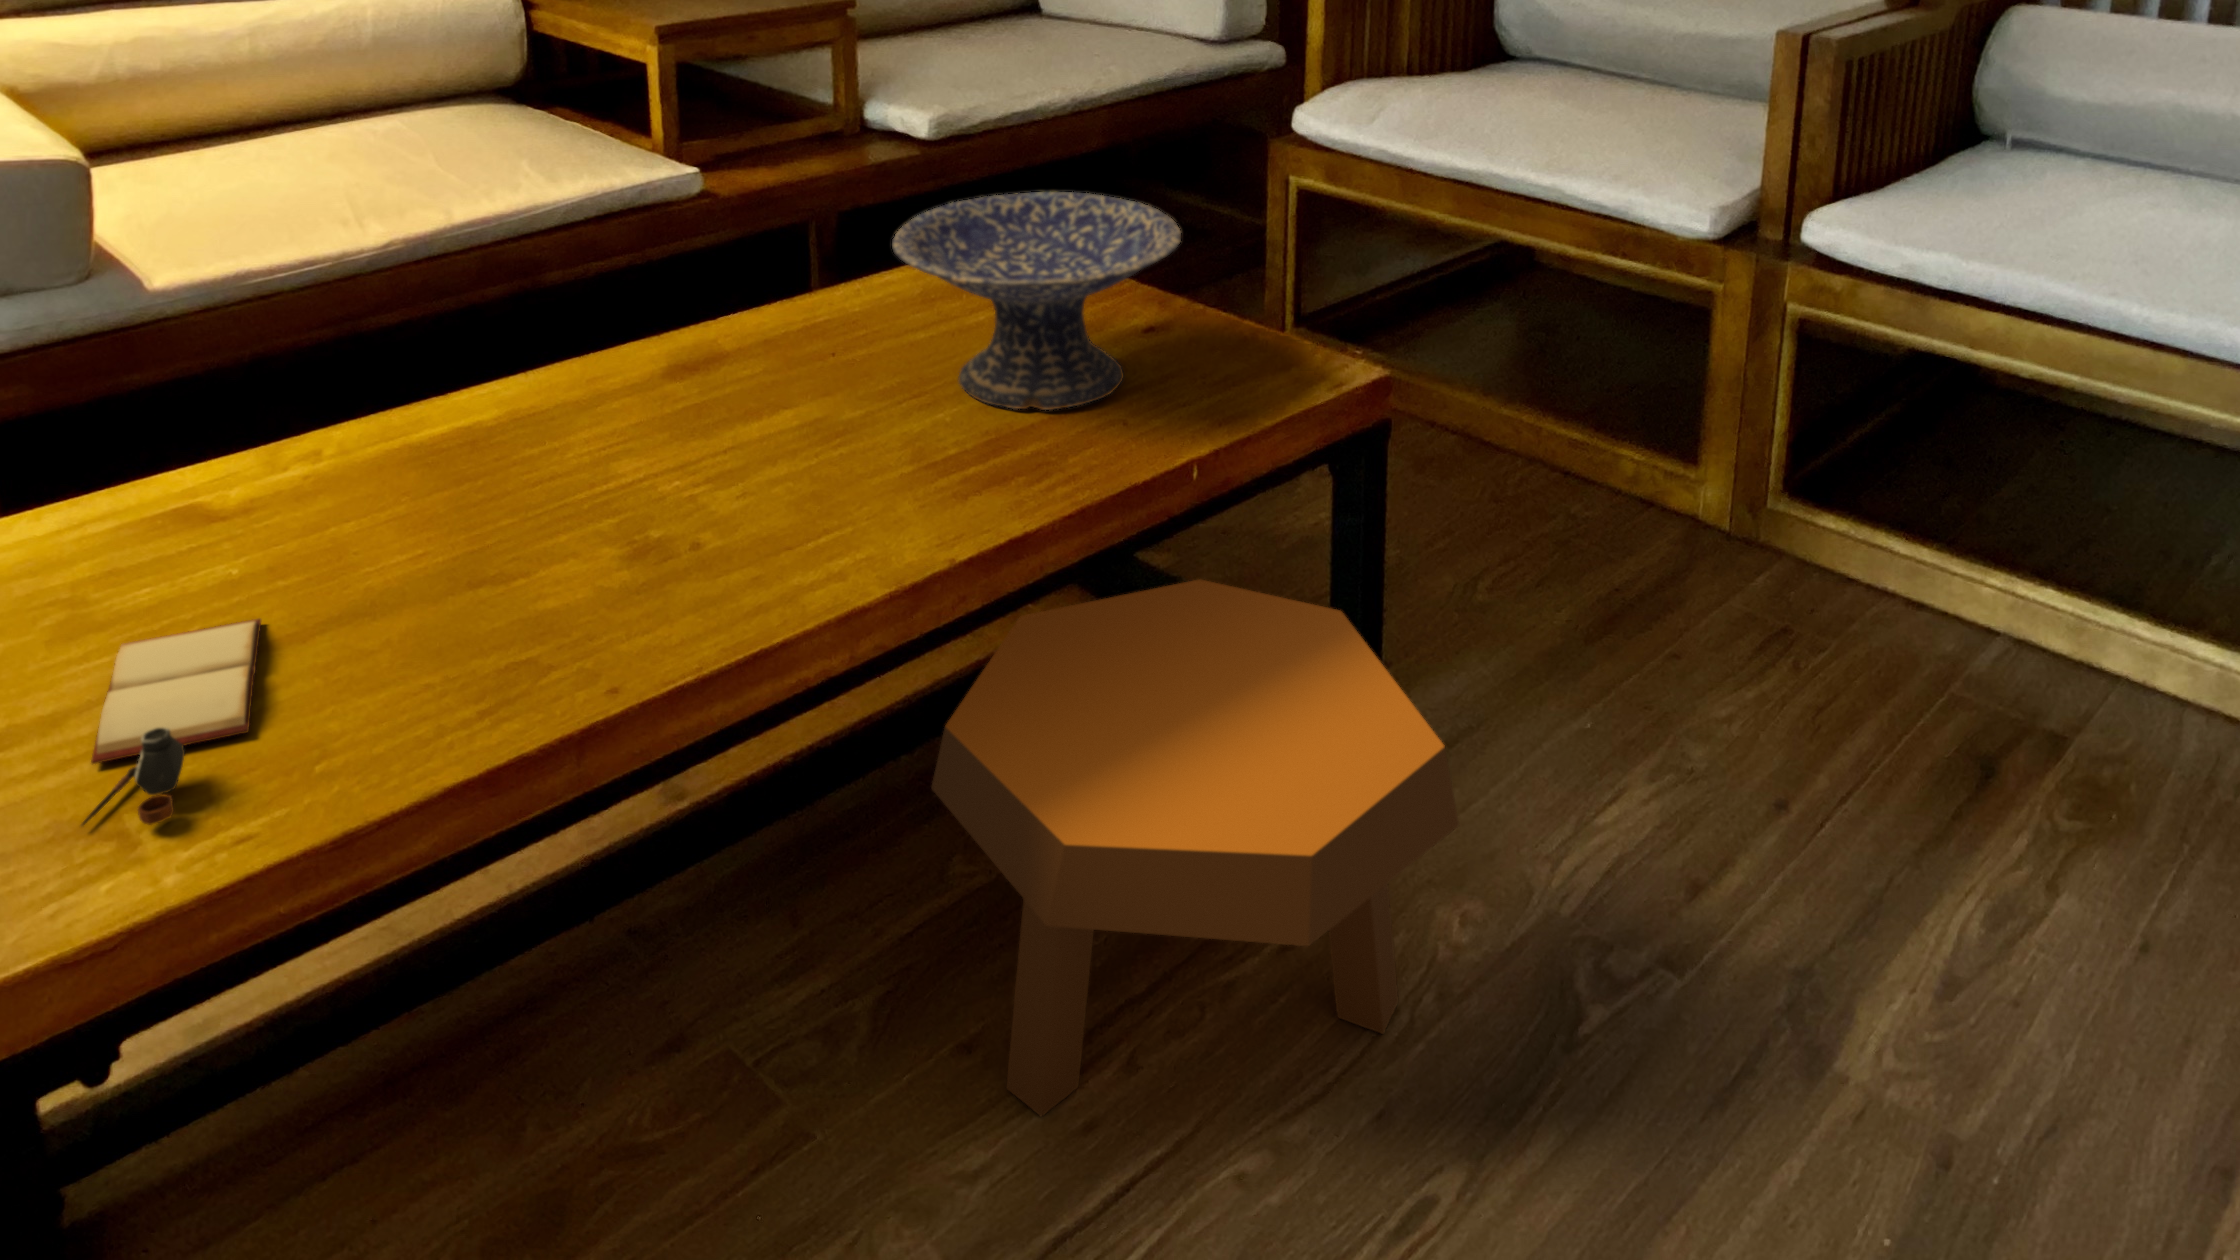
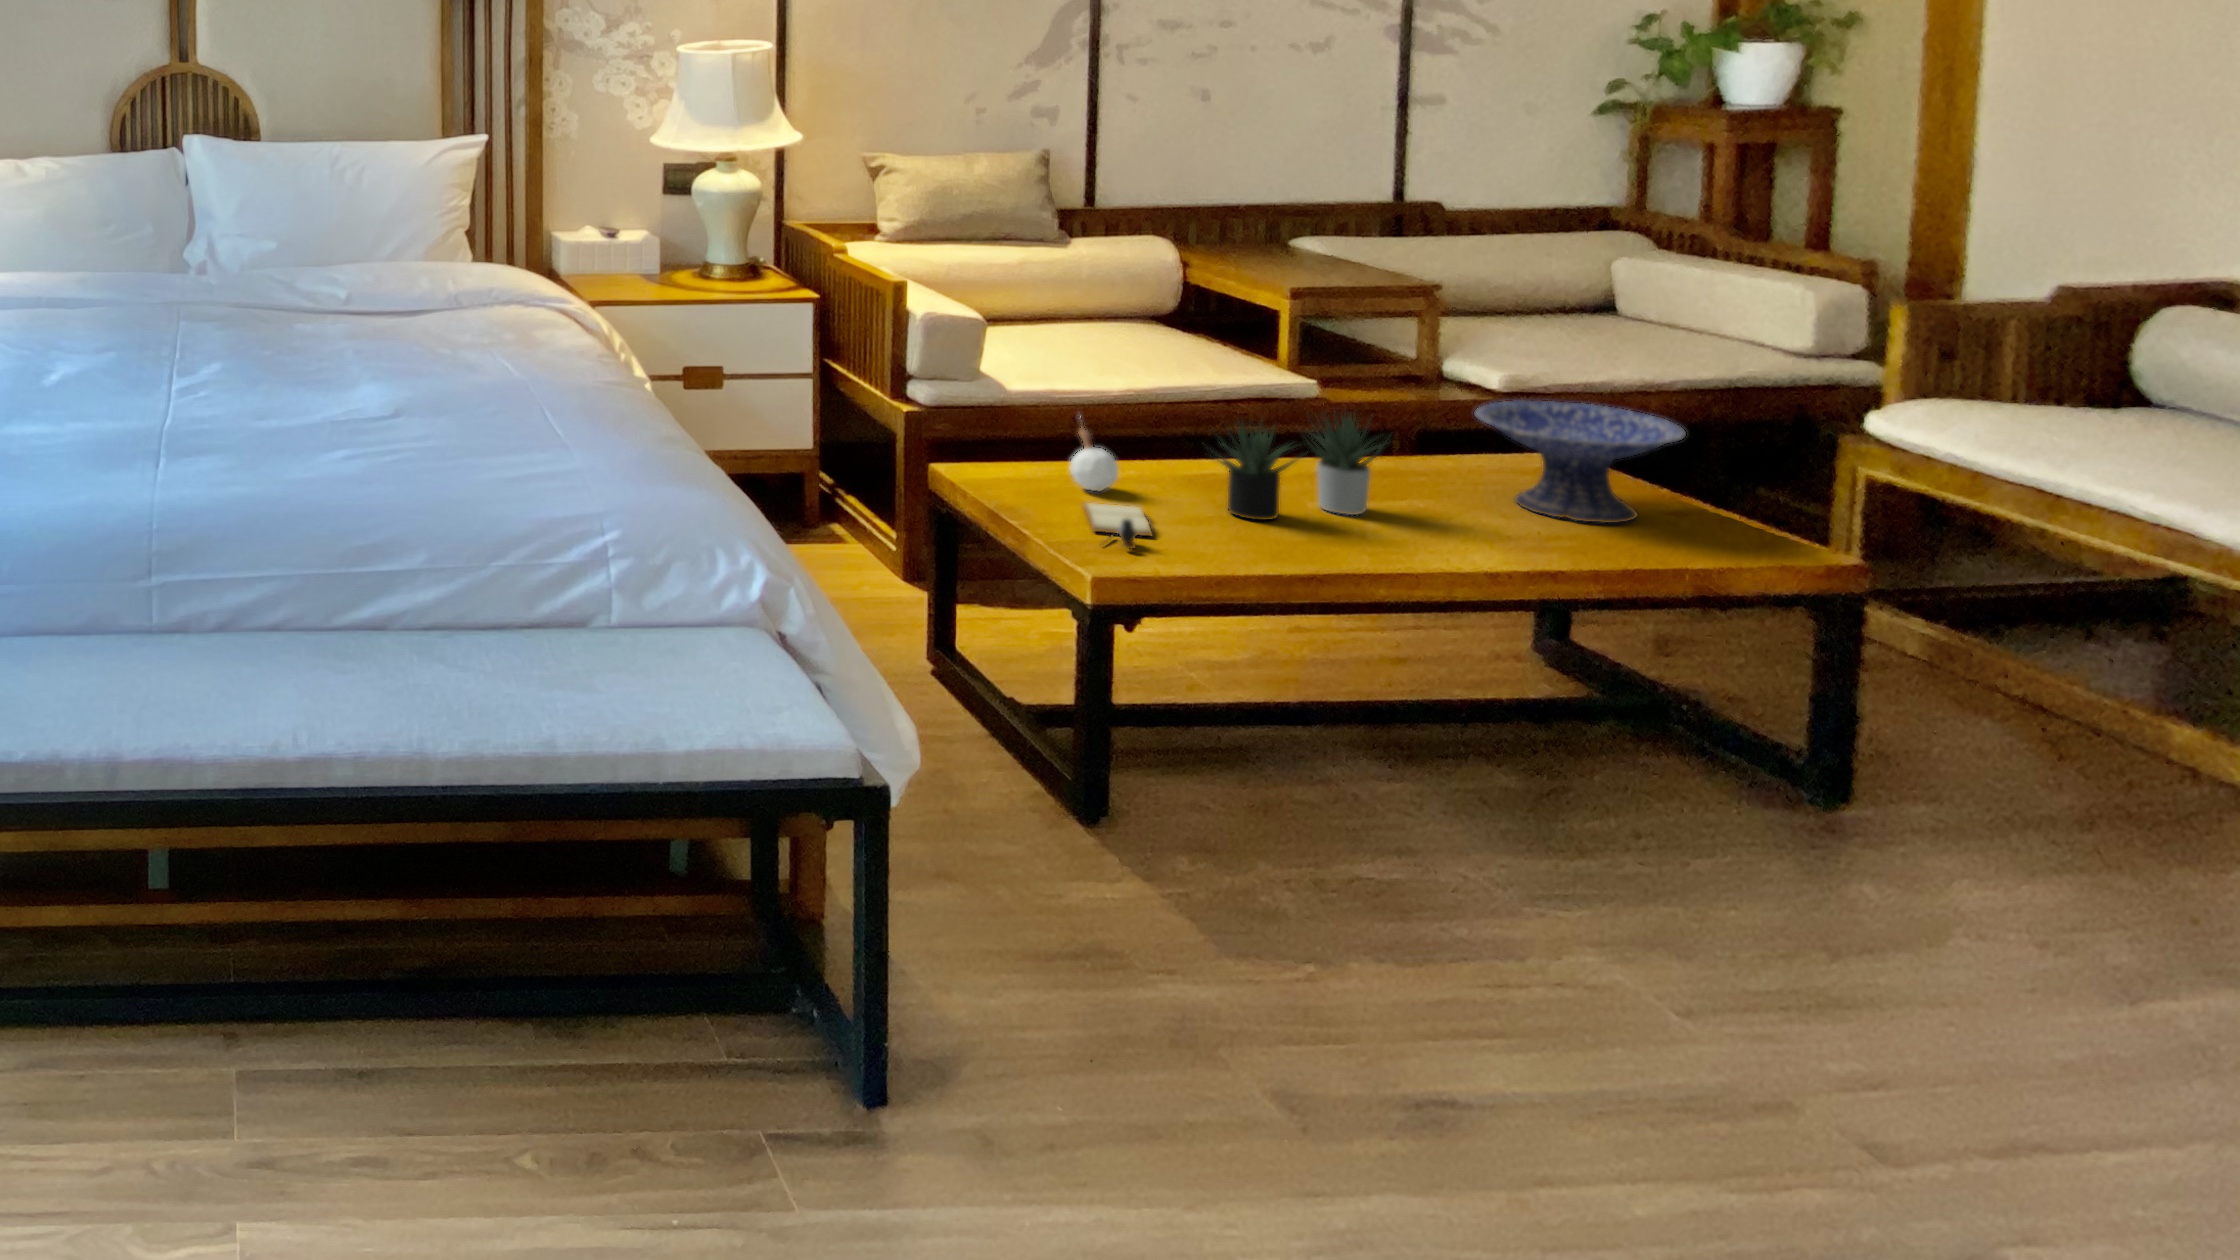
succulent plant: none [391,288,765,581] -> present [1211,410,1387,520]
candle: none [115,405,231,583] -> present [1071,417,1118,491]
footstool: present [931,579,1459,1116] -> none [1481,623,1847,889]

